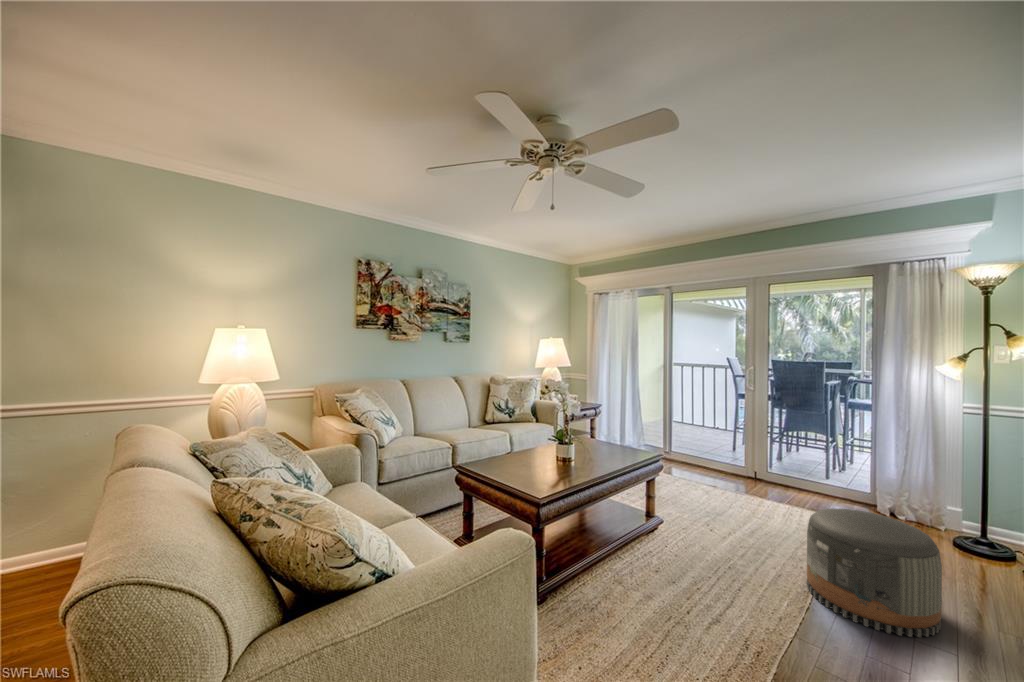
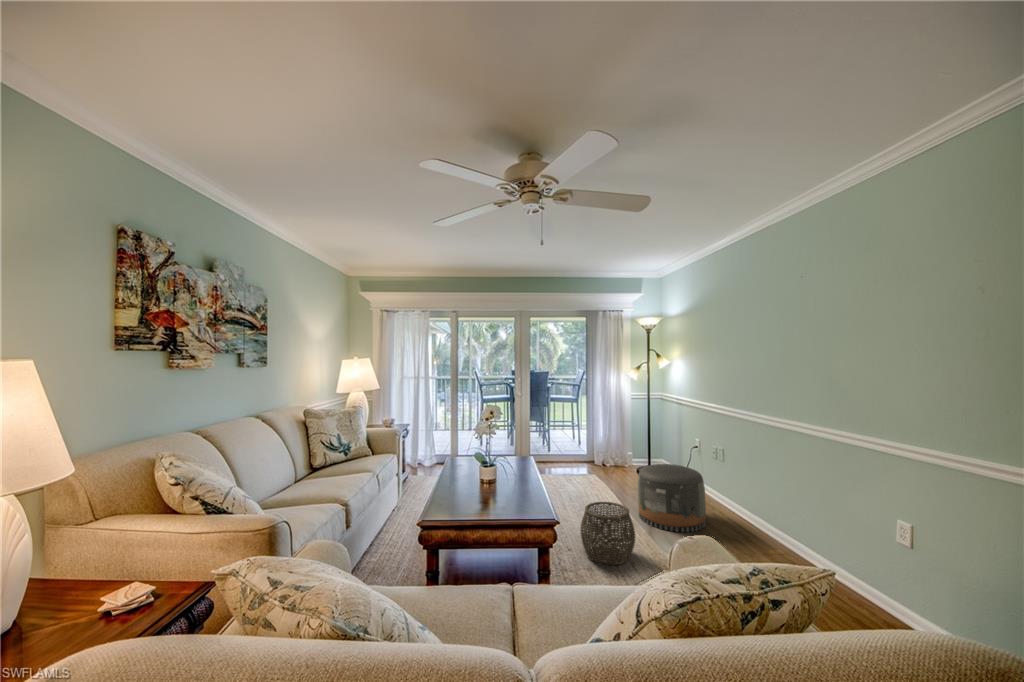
woven basket: none [648,519,722,604] -> present [580,502,636,565]

